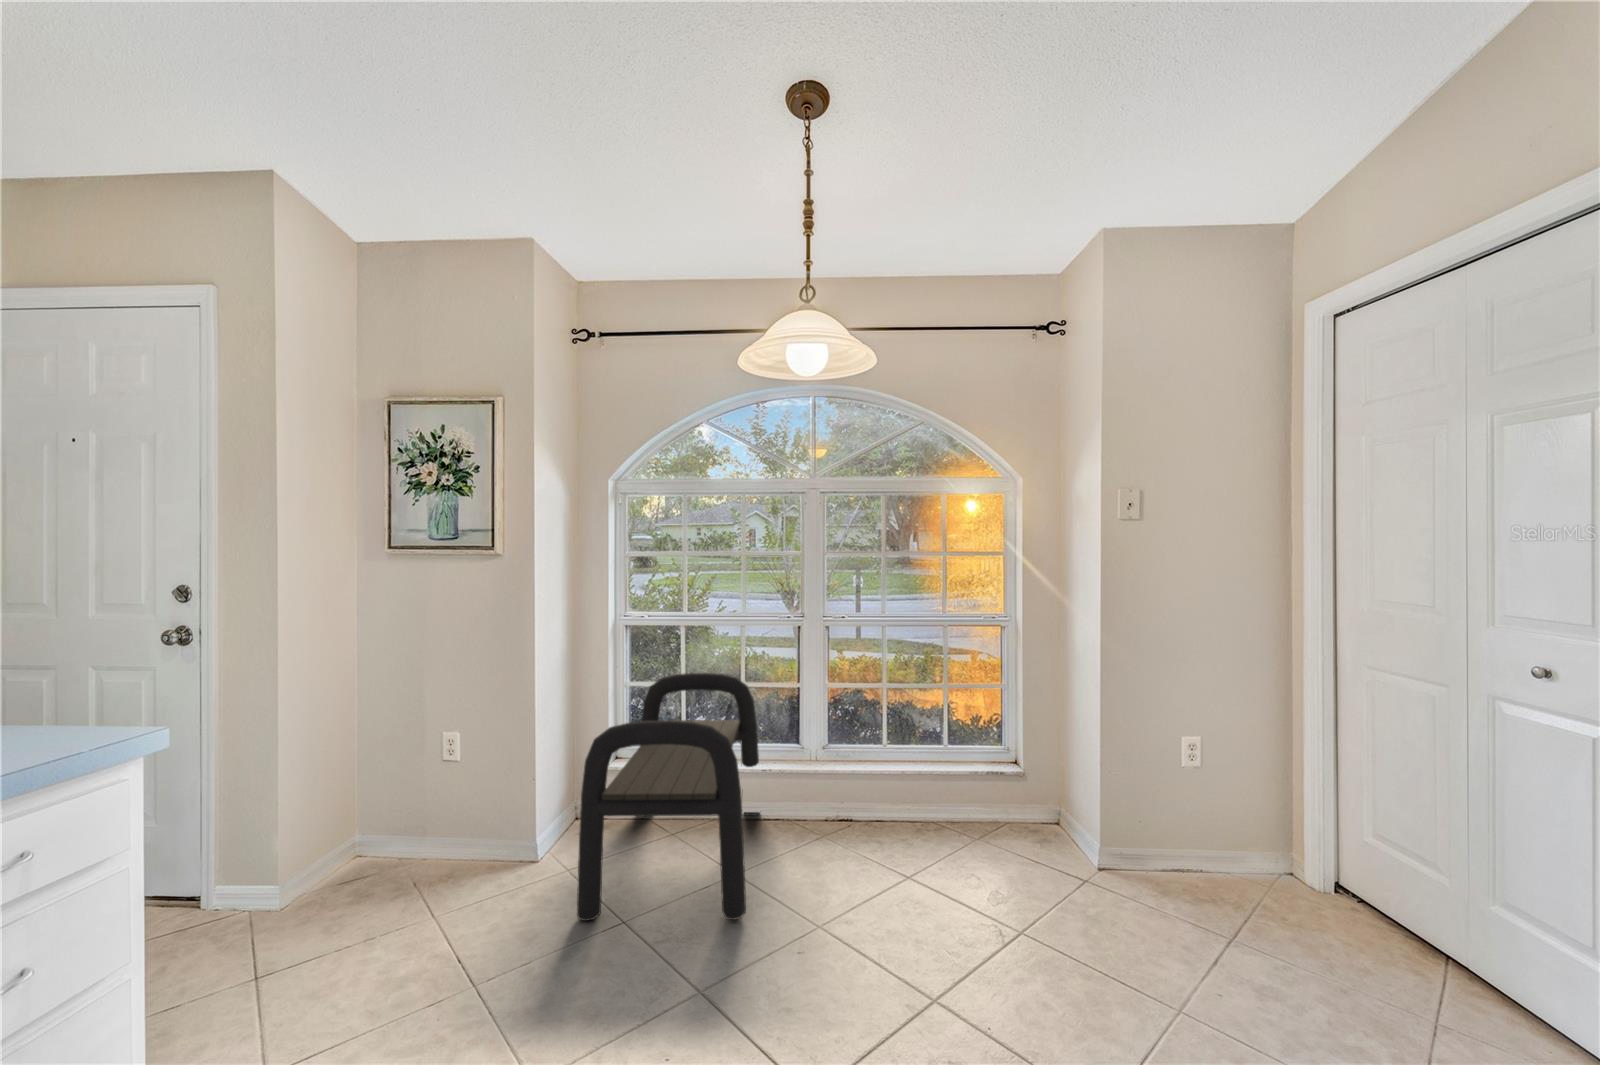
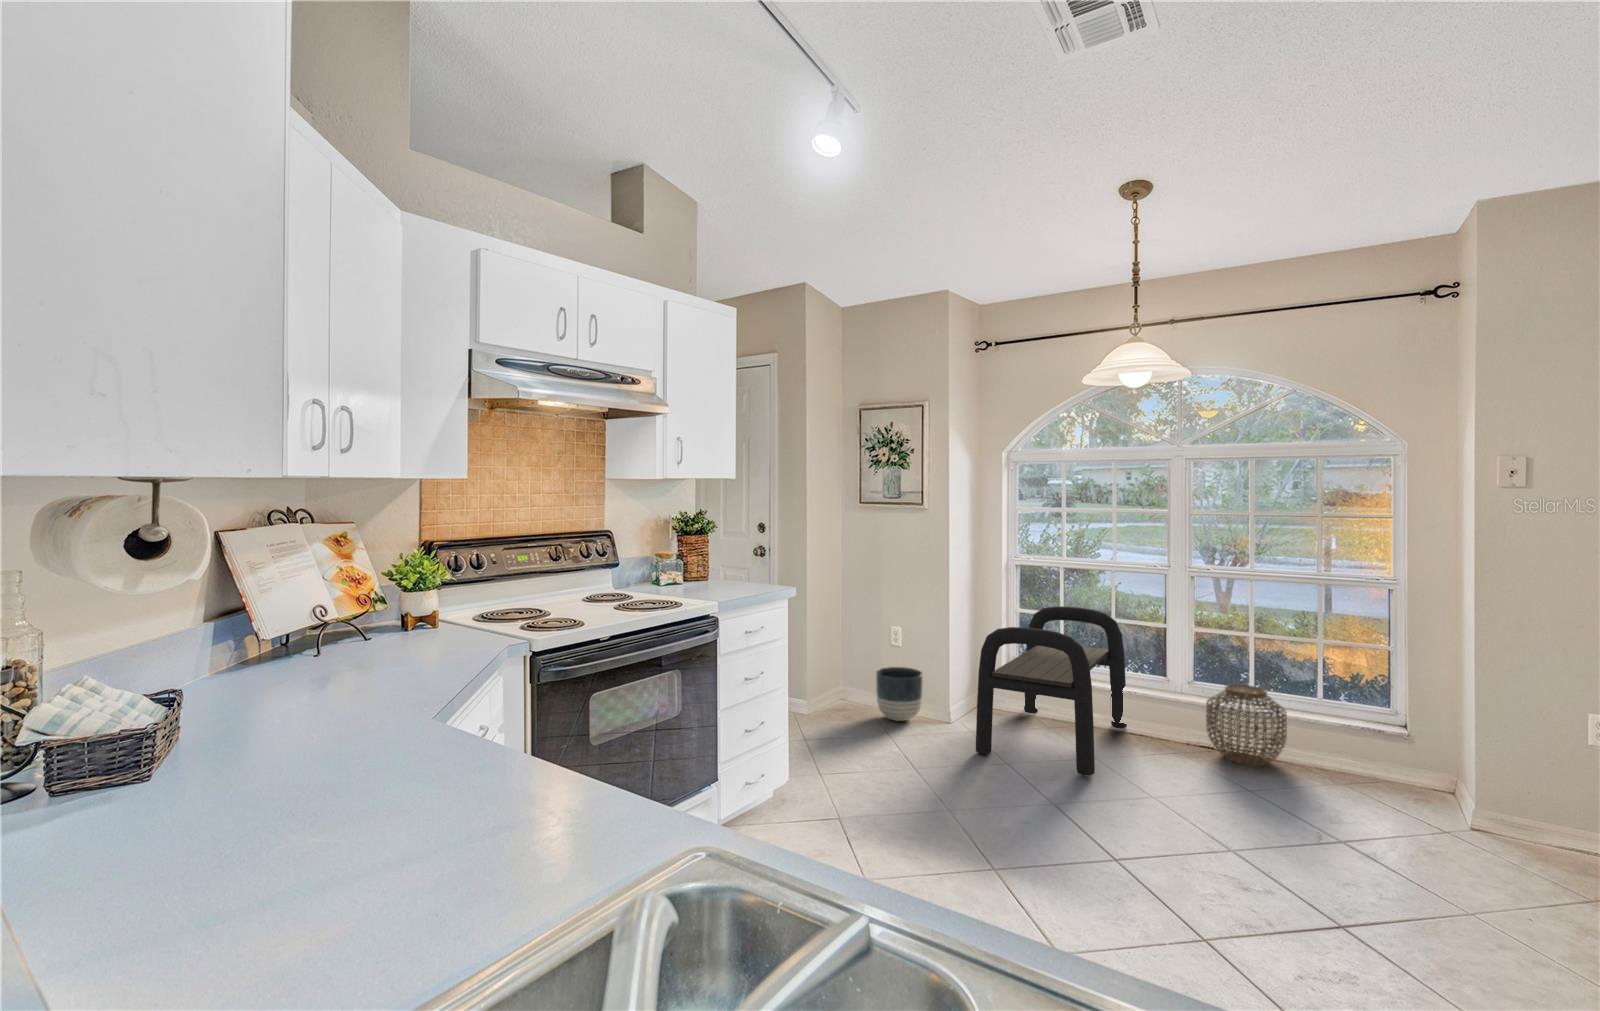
woven basket: none [849,744,927,840] -> present [1206,684,1287,766]
planter: none [413,792,493,884] -> present [876,667,923,721]

